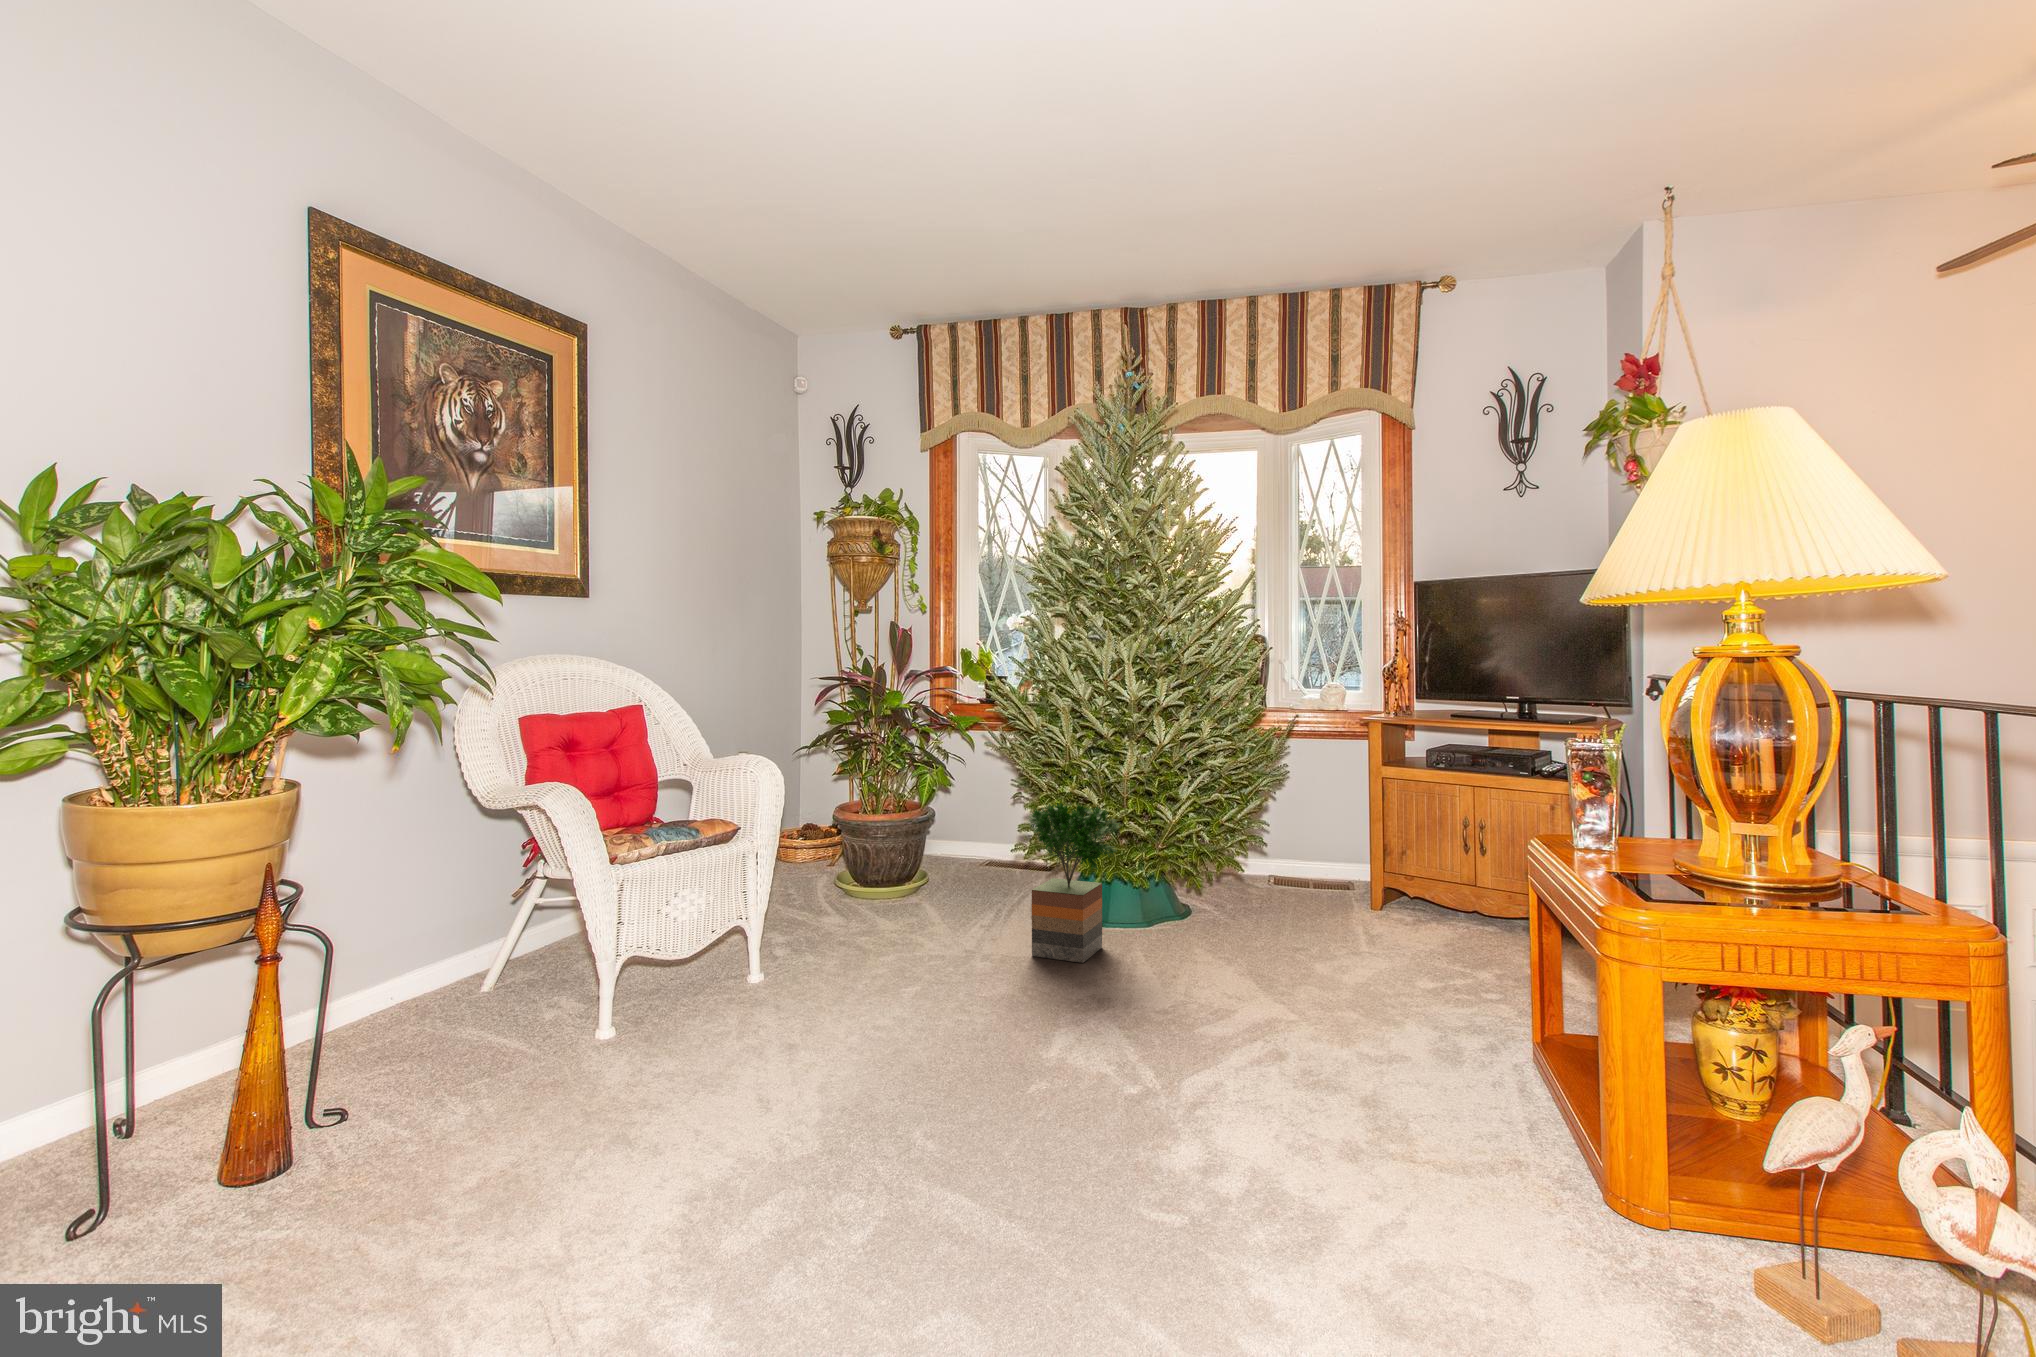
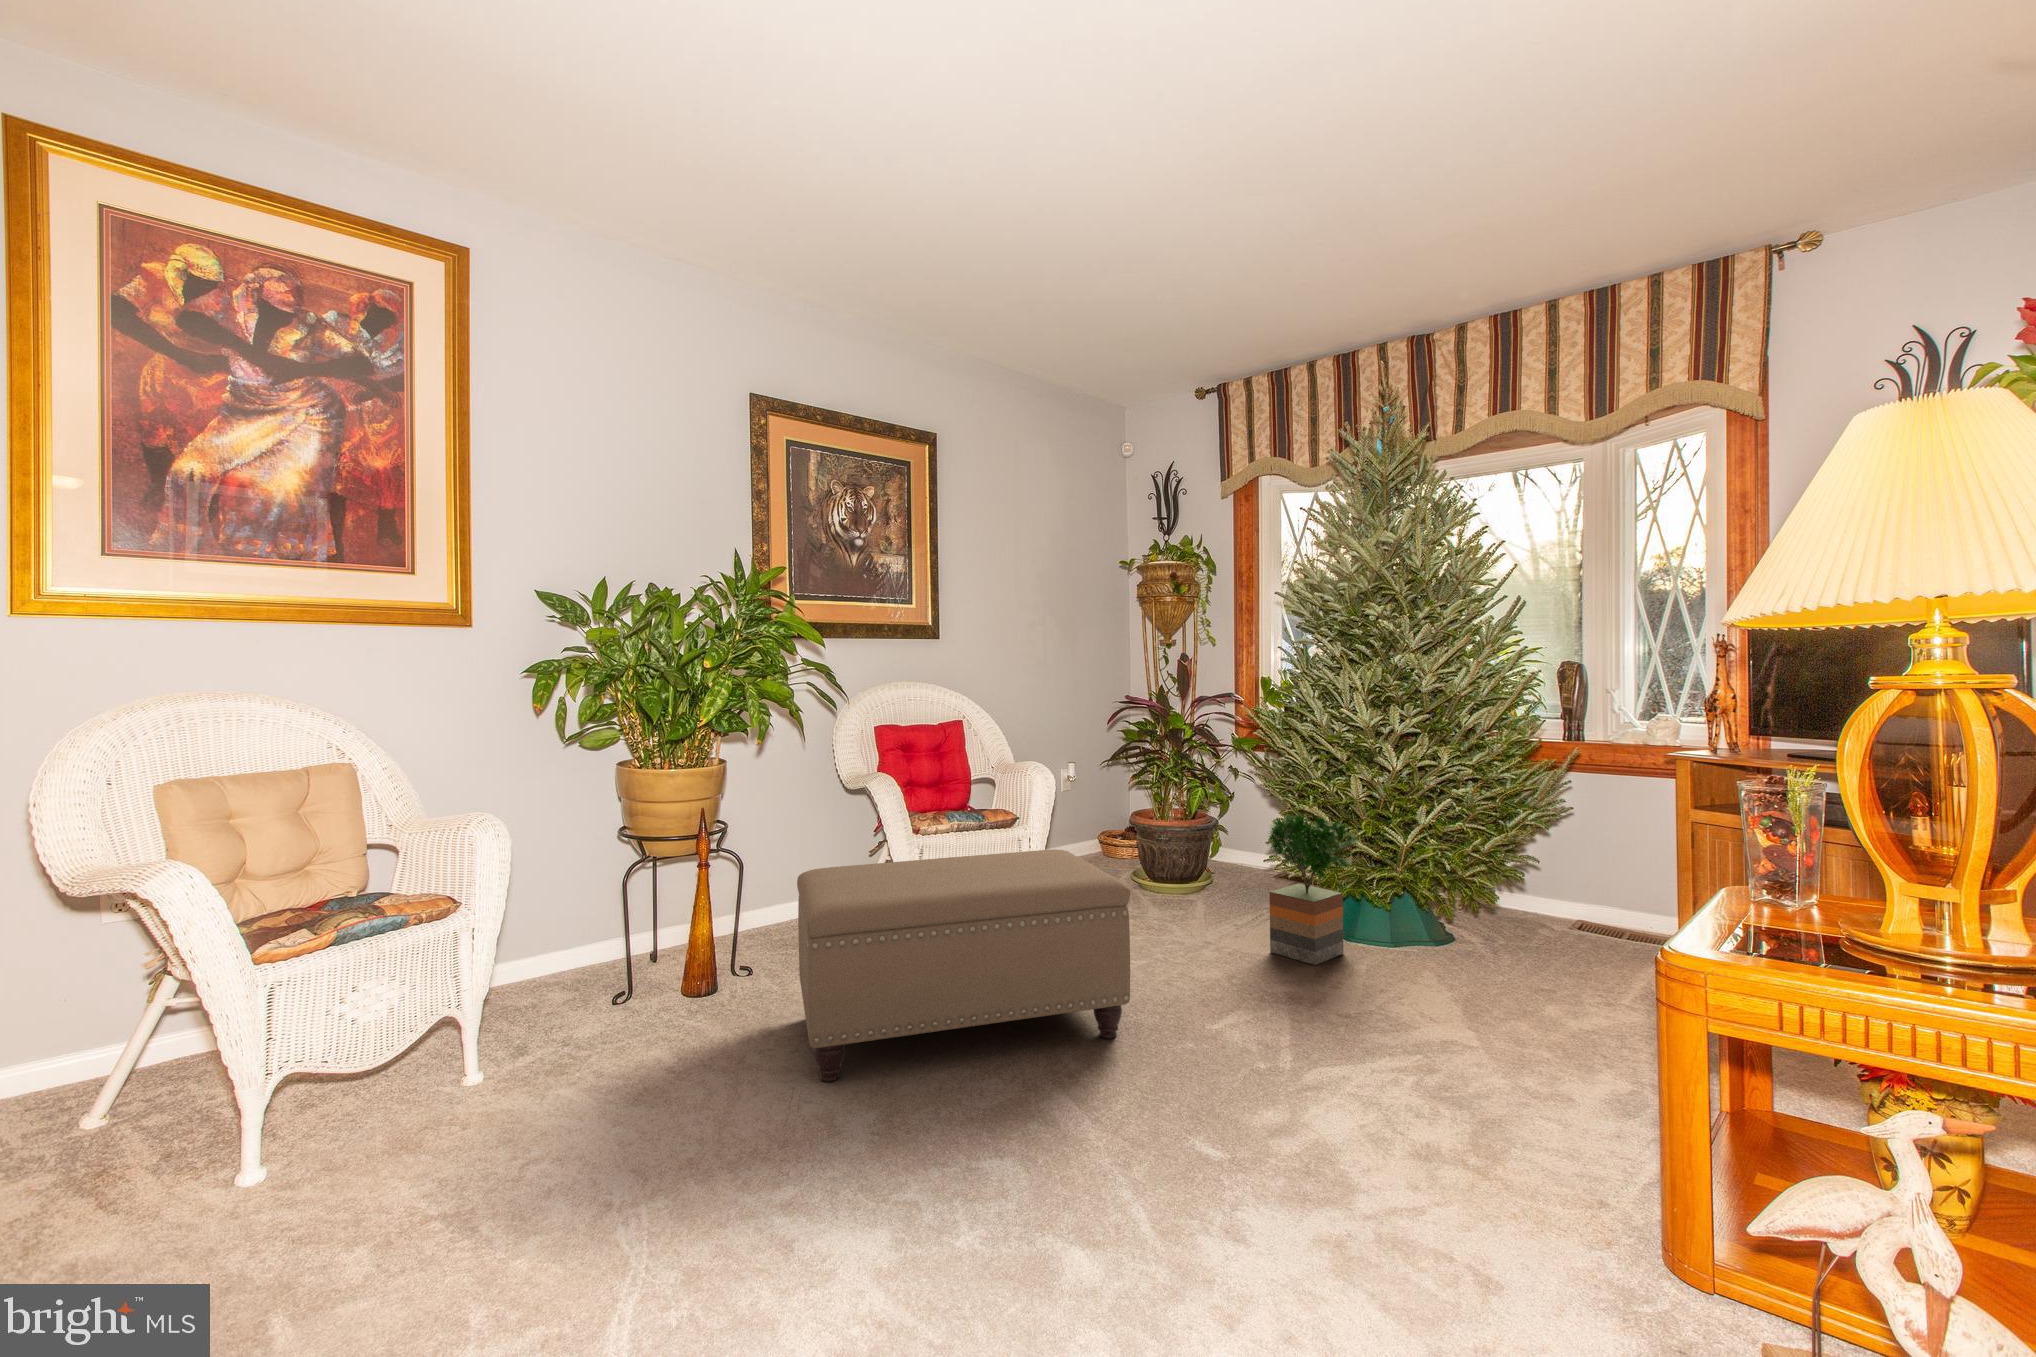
ottoman: none [472,862,946,1213] -> present [797,849,1130,1082]

